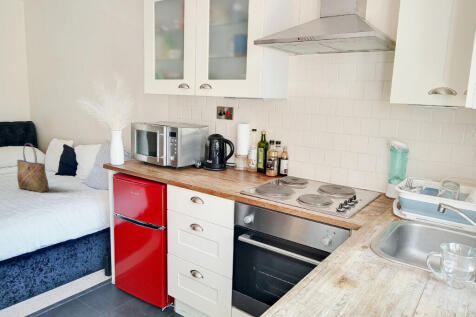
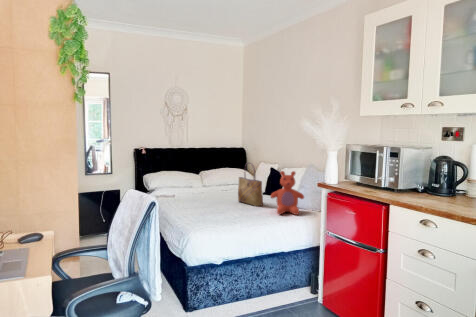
teddy bear: none [55,152,94,200] -> present [271,171,304,215]

